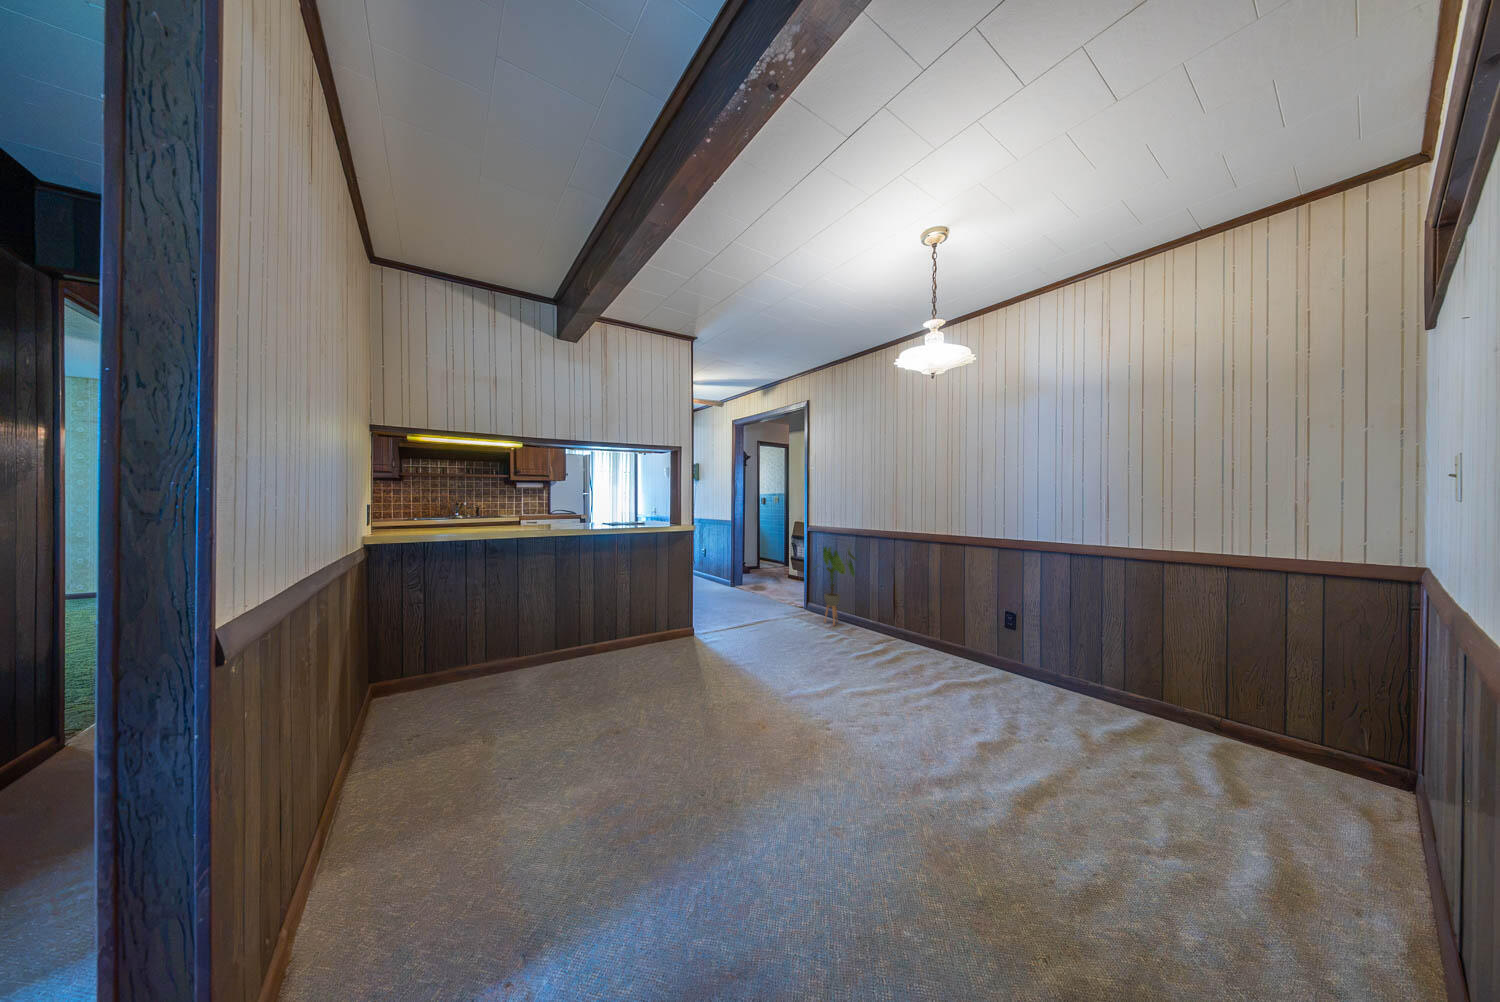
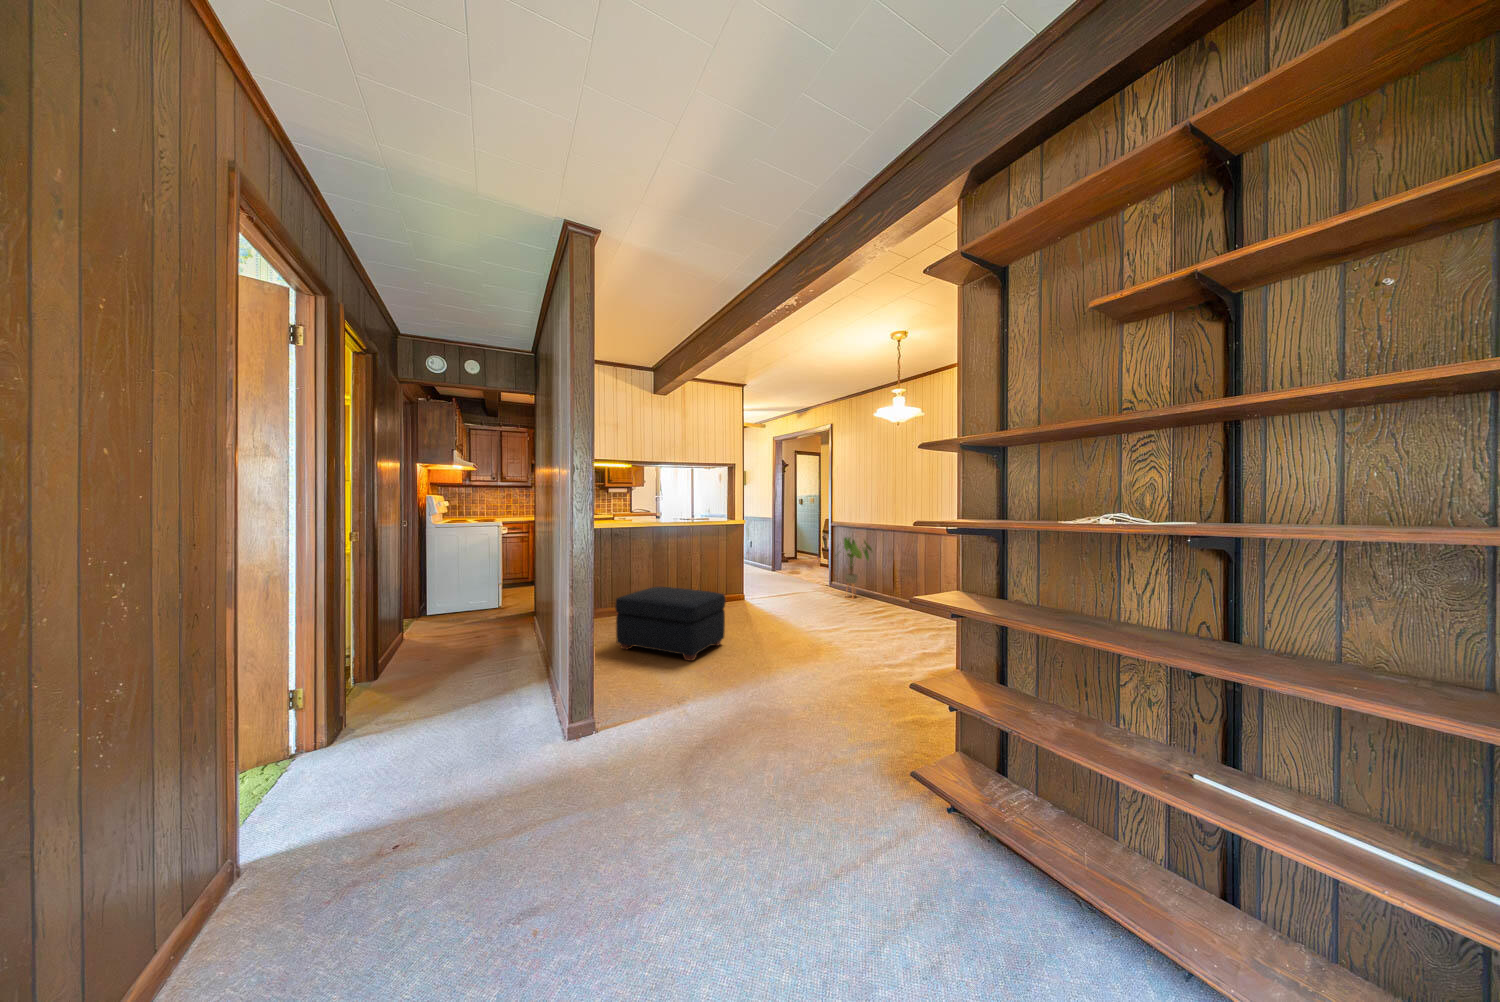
ottoman: none [484,627,660,755] -> present [615,587,726,661]

